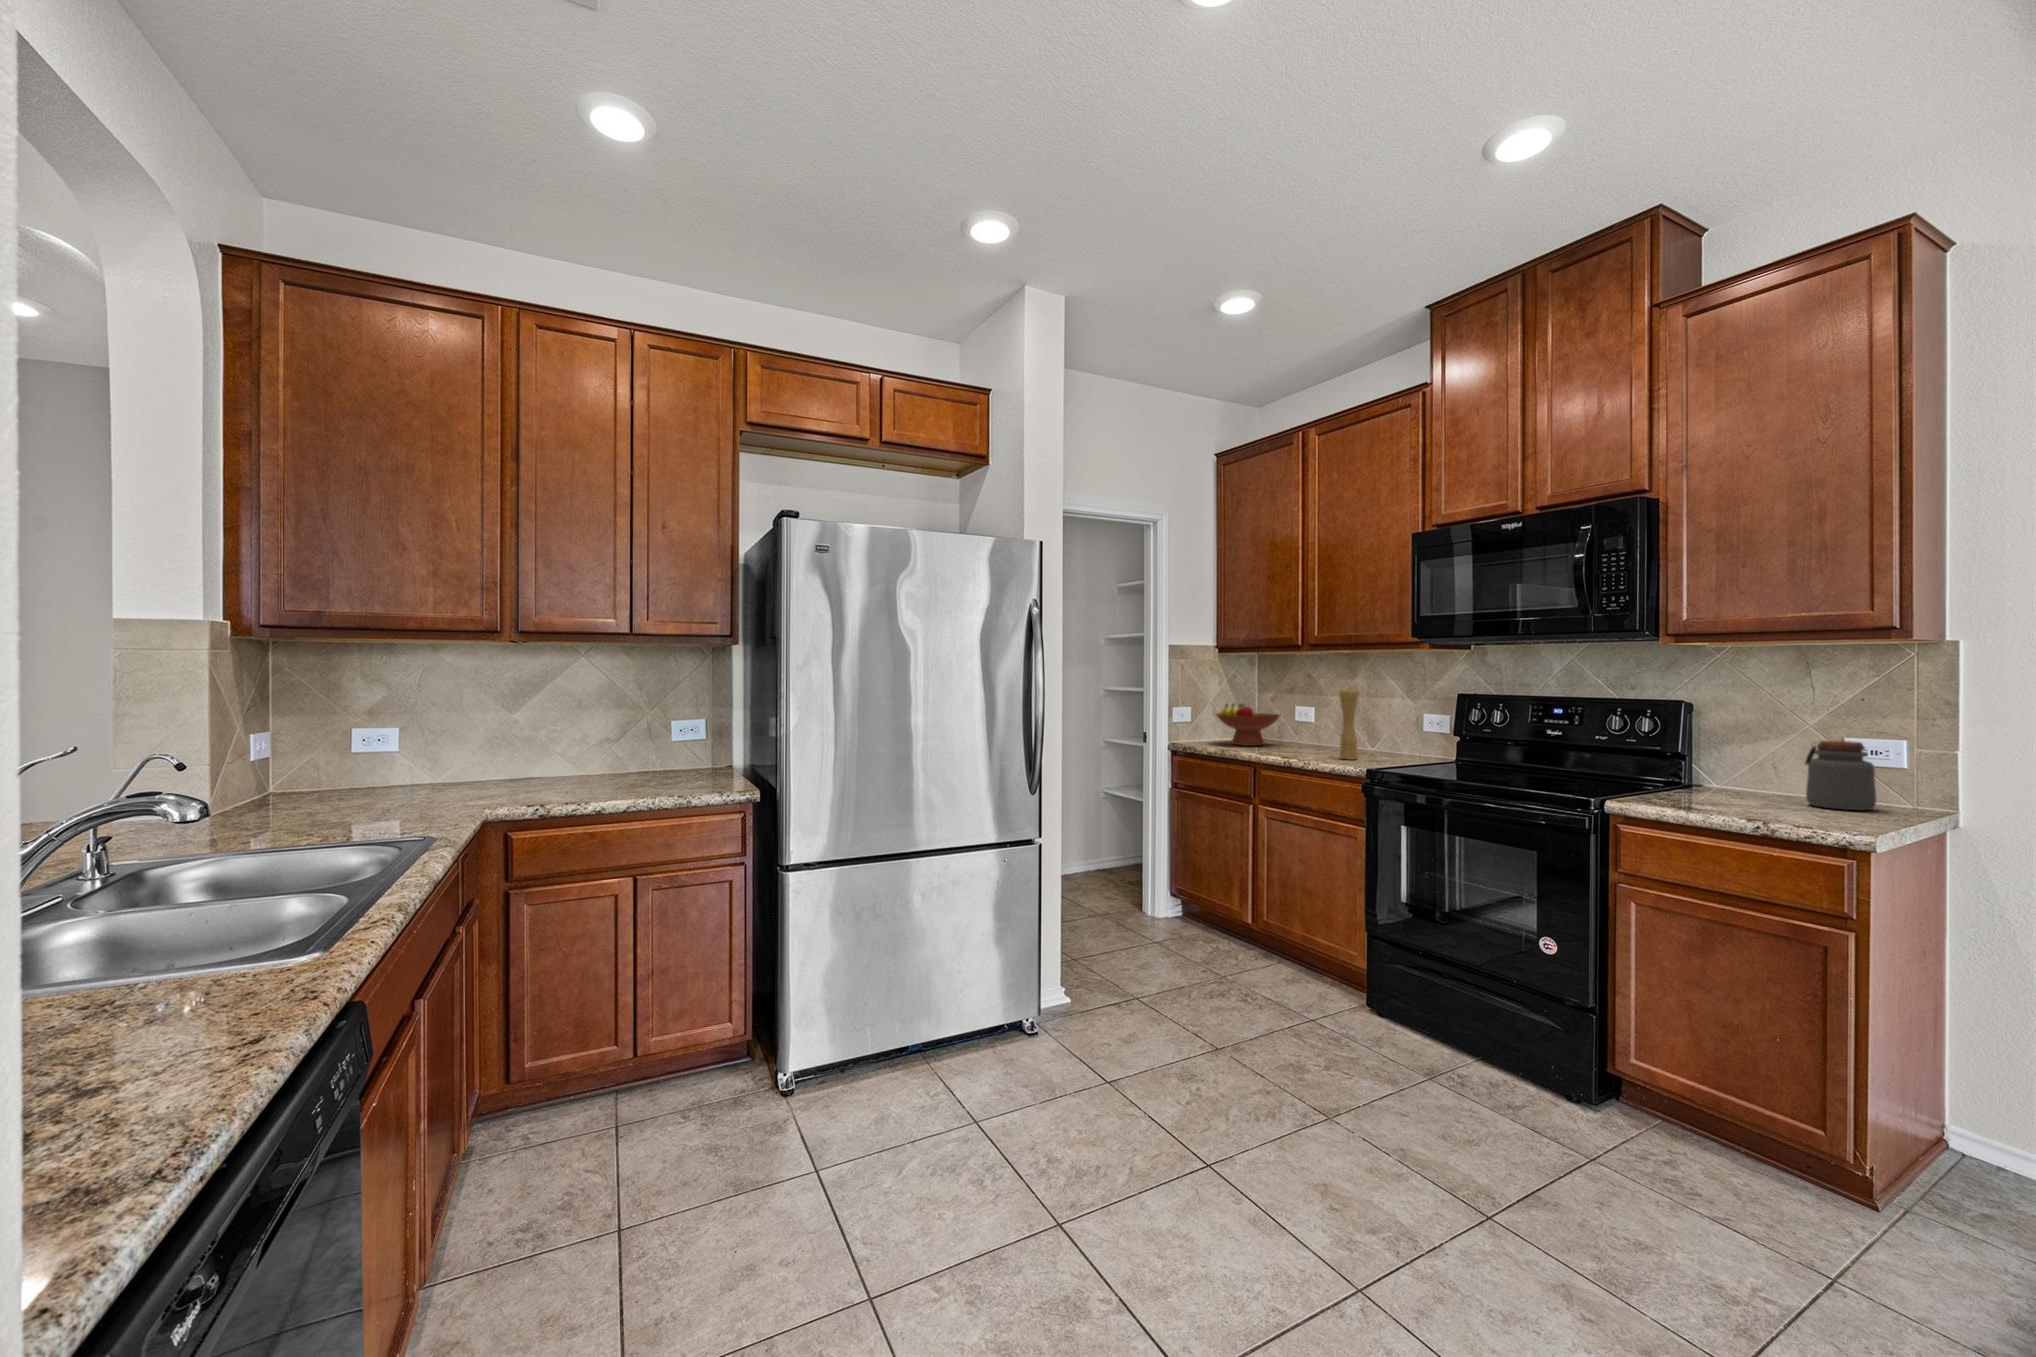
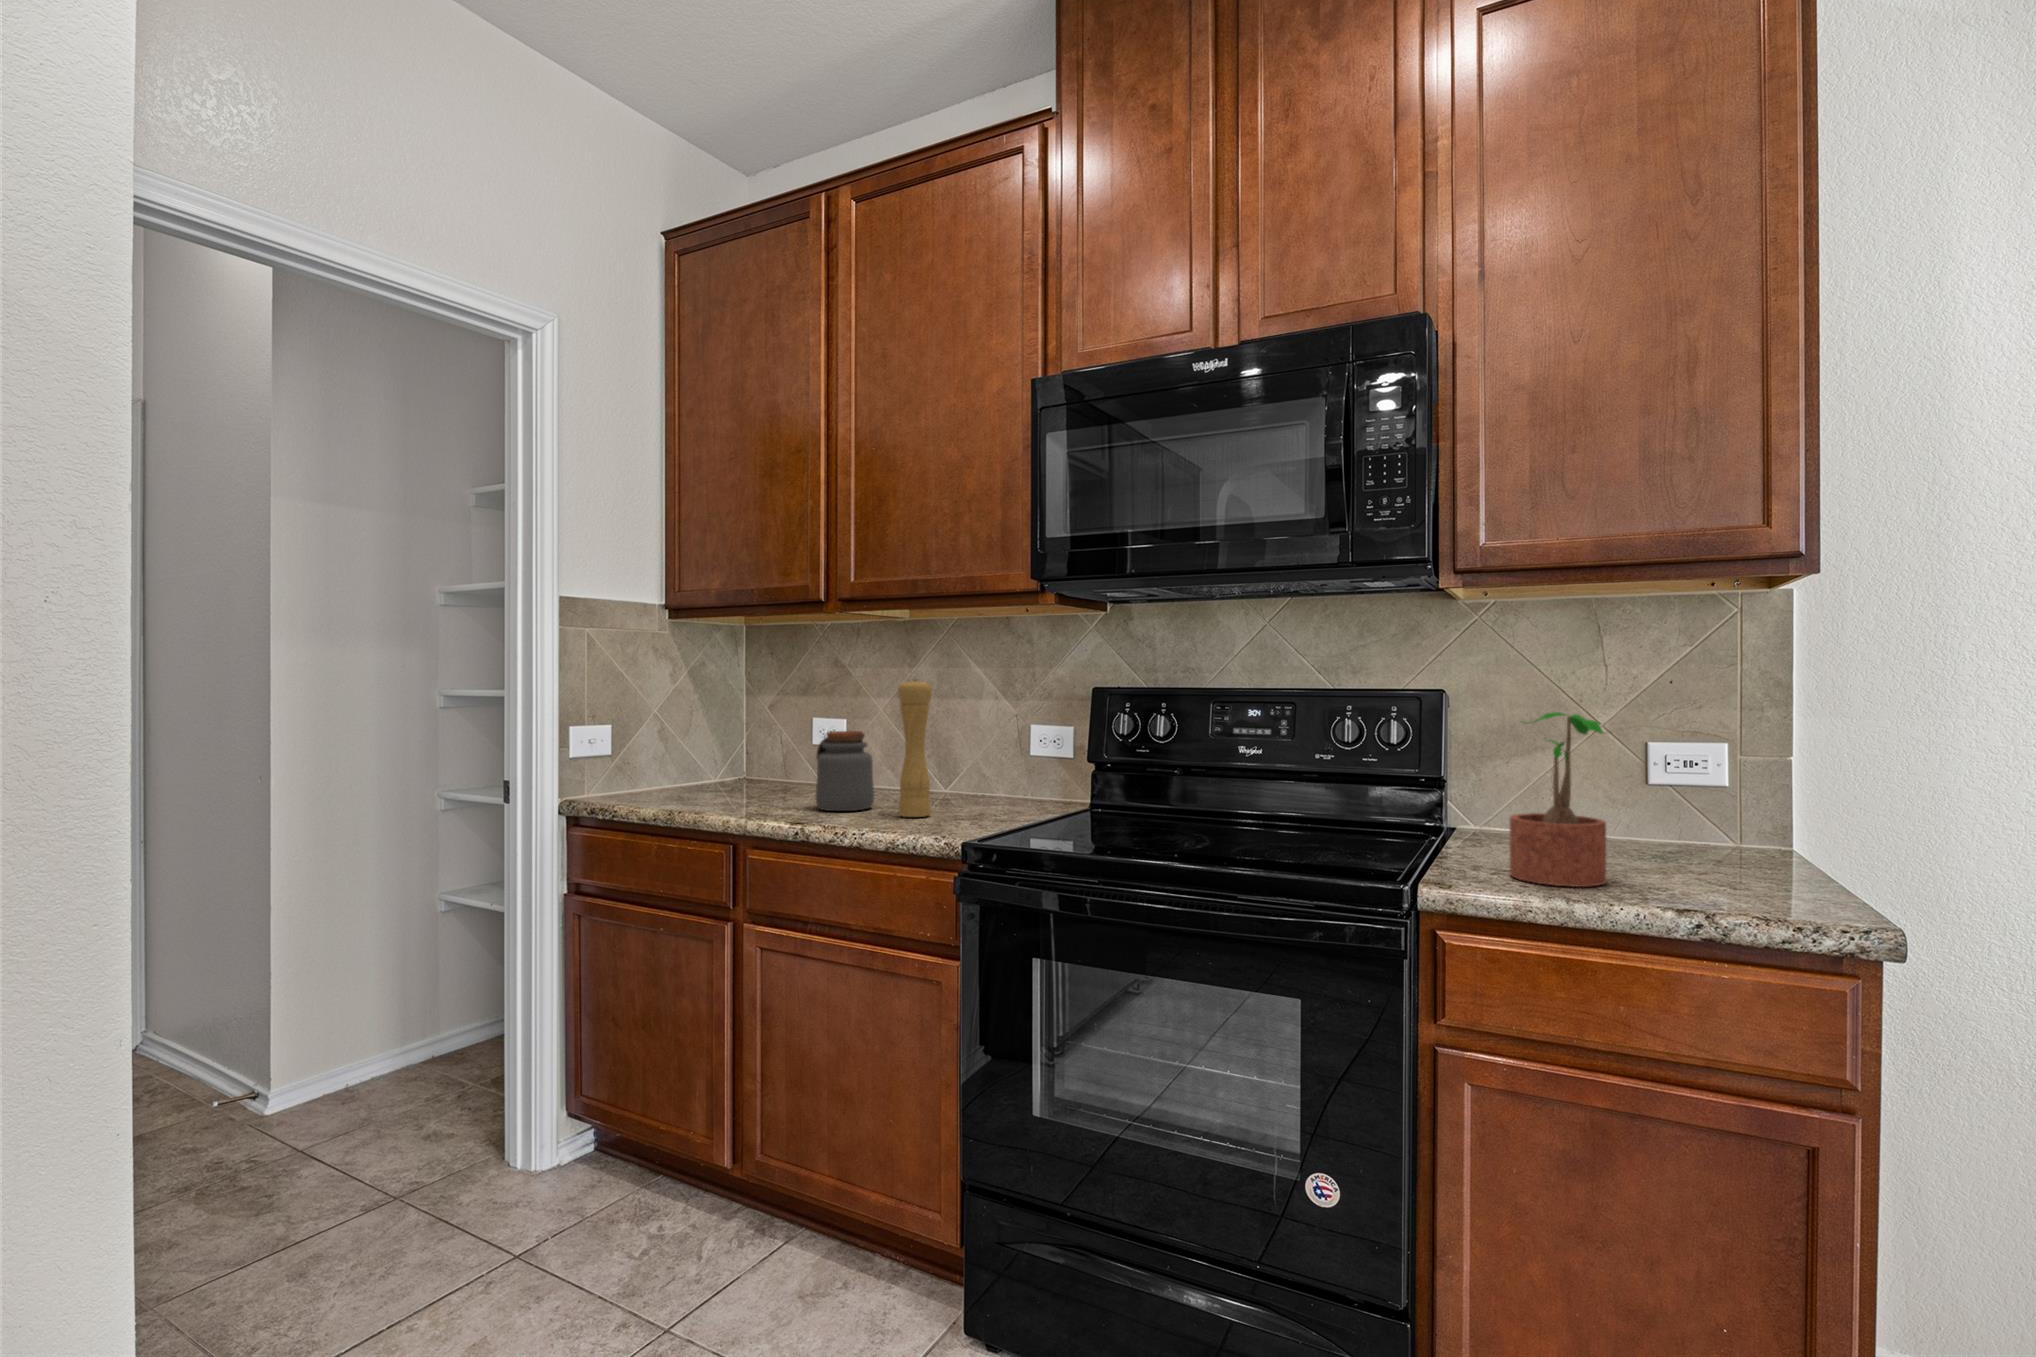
fruit bowl: present [1216,704,1281,746] -> none [658,714,786,797]
potted plant: none [1675,714,1738,809] -> present [1510,712,1606,887]
jar: present [1805,741,1877,810] -> present [816,731,874,811]

